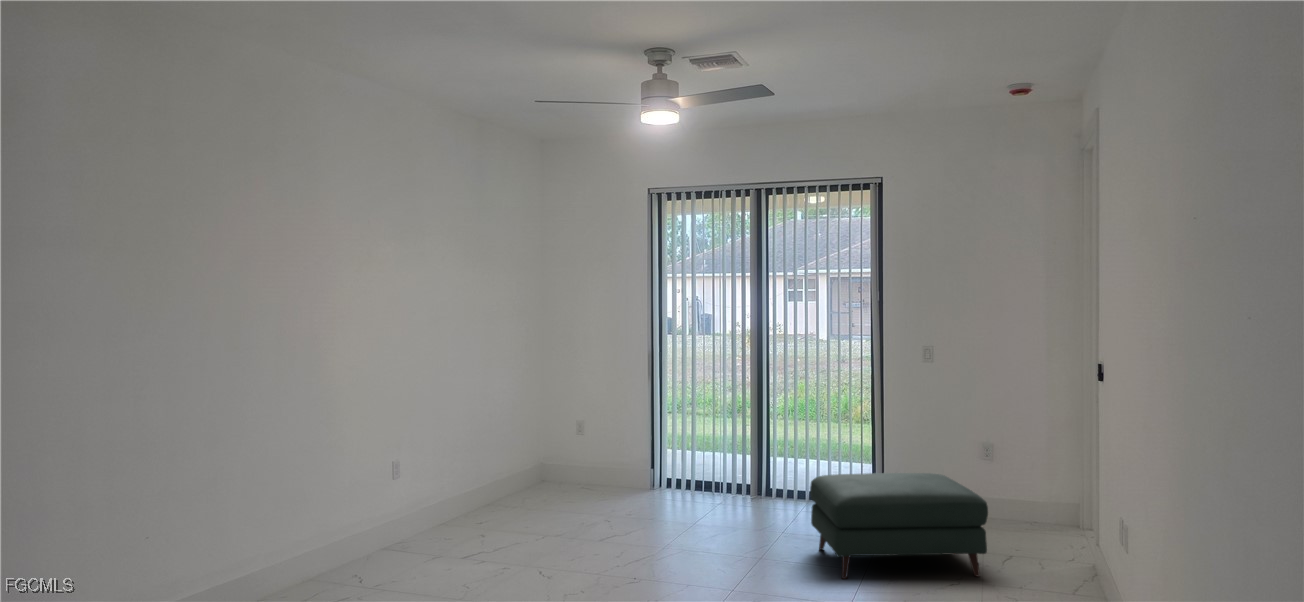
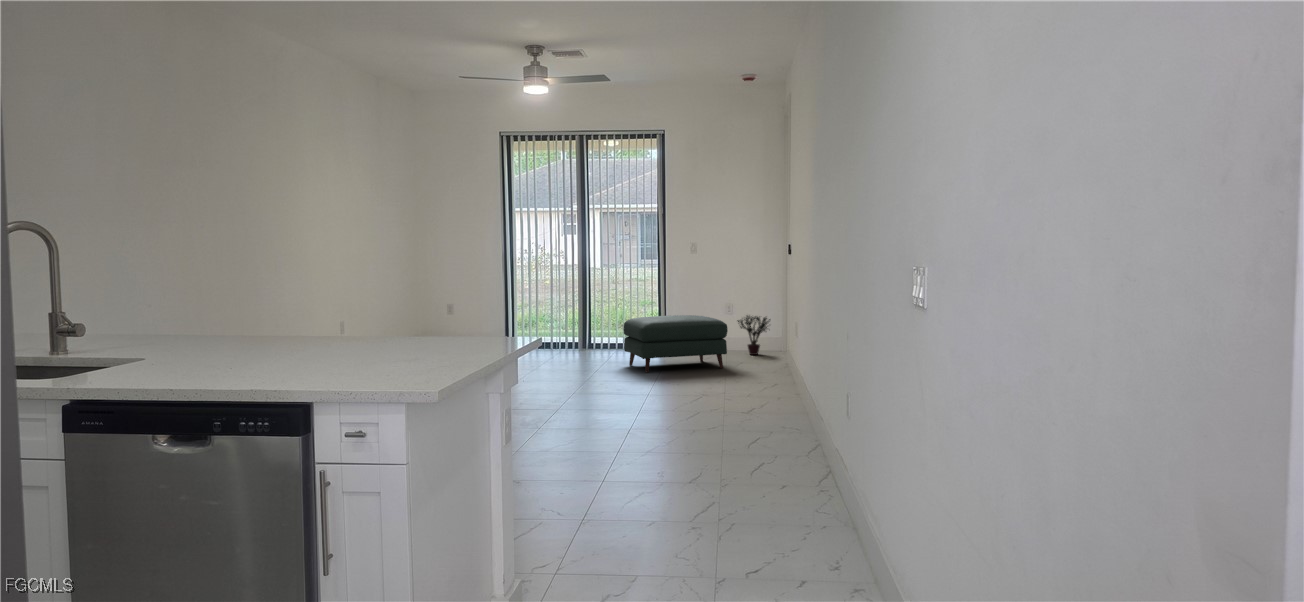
potted plant: none [999,464,1062,533] -> present [737,315,770,355]

